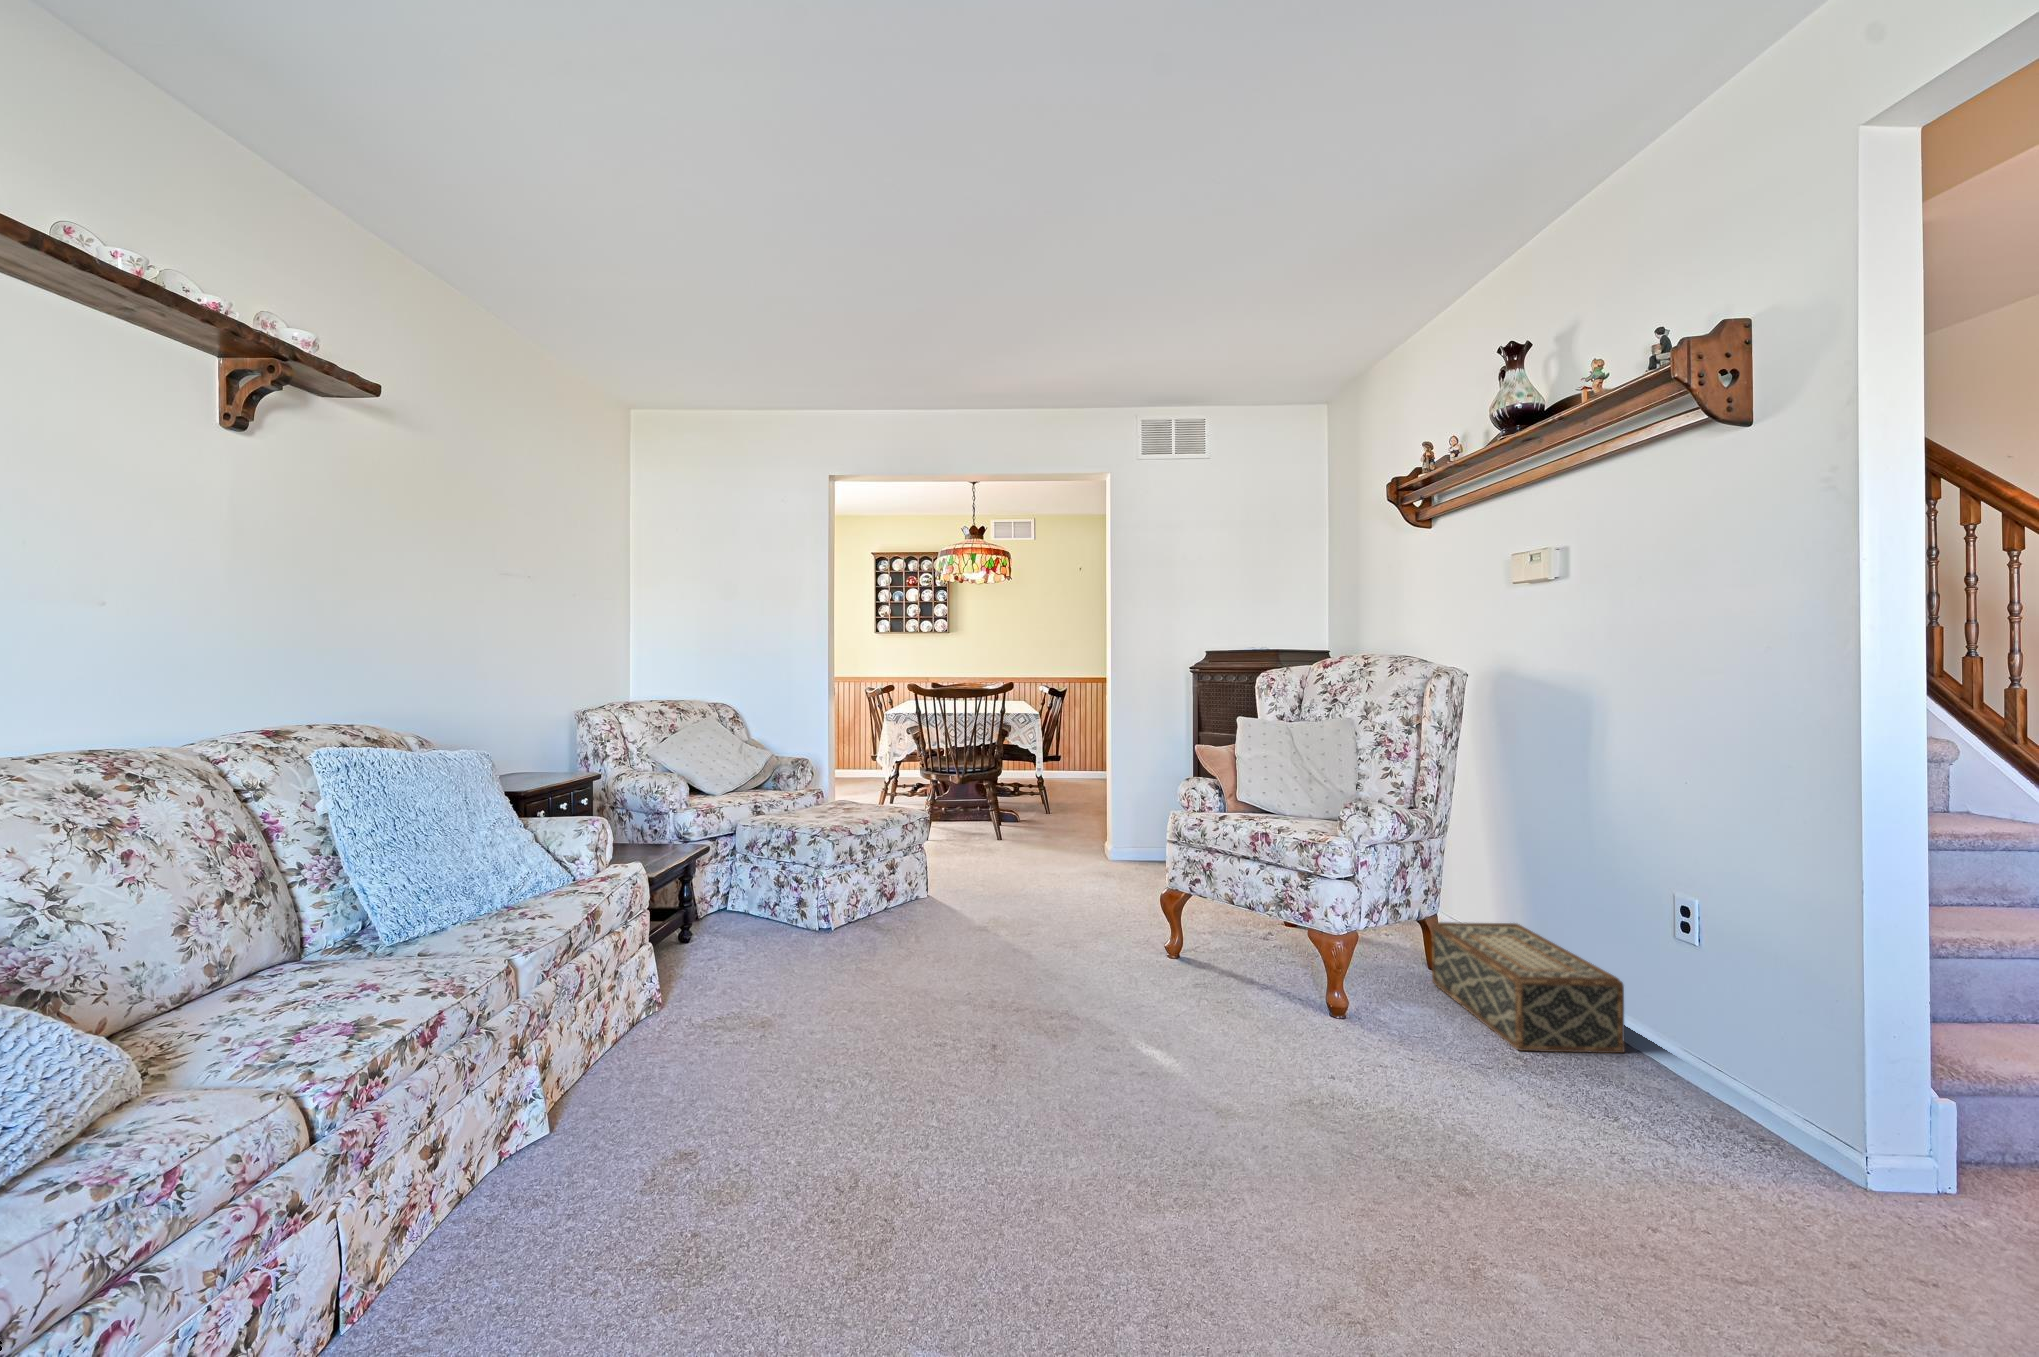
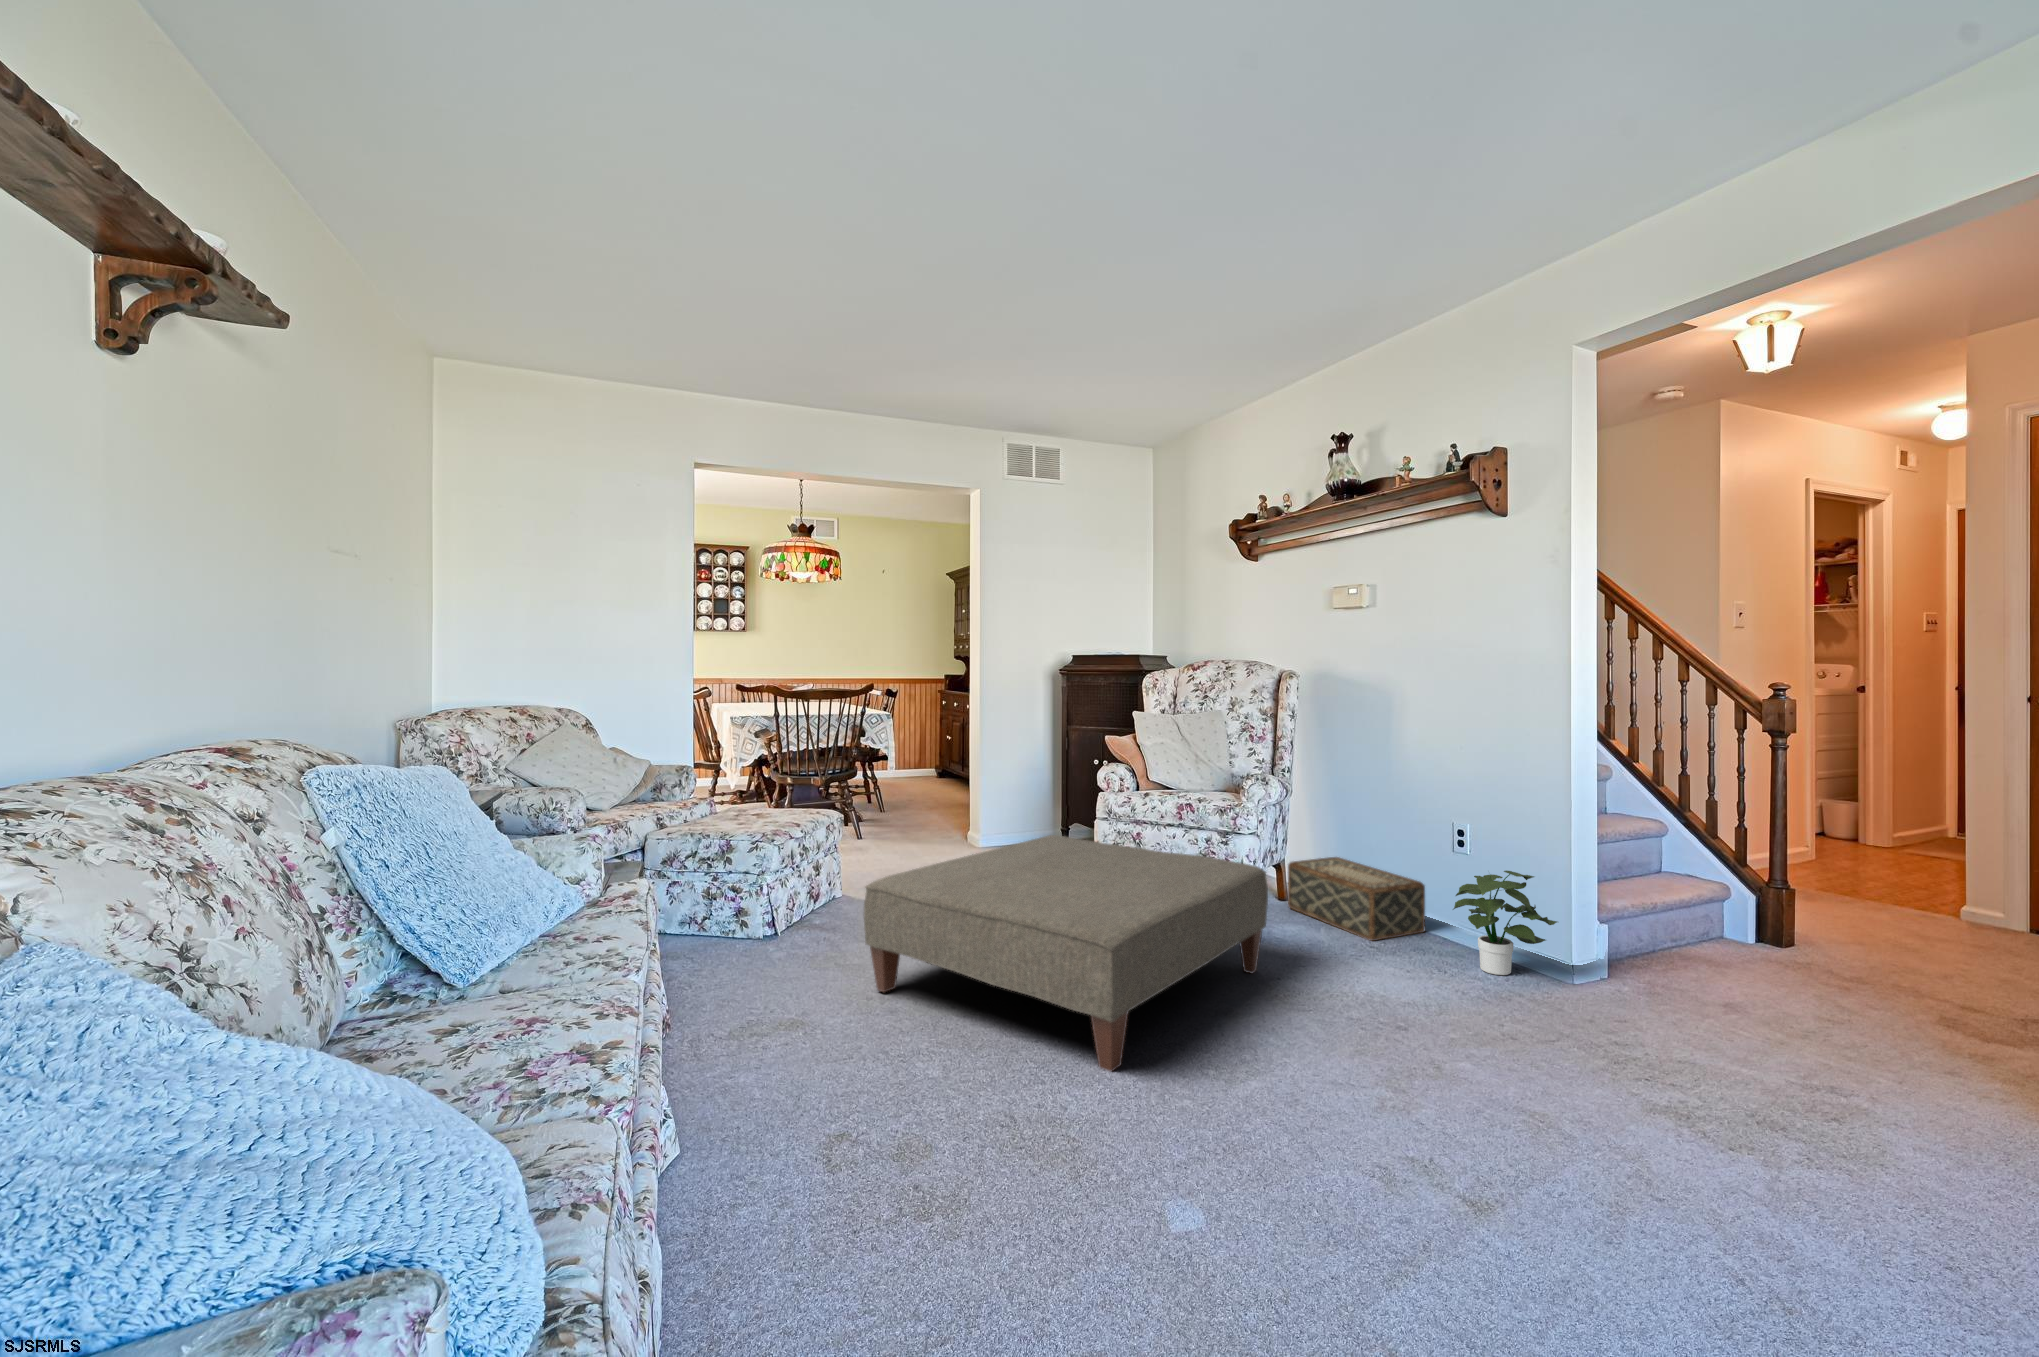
ottoman: none [848,856,1319,1150] -> present [864,835,1268,1071]
potted plant: none [1621,977,1814,1147] -> present [1453,871,1557,975]

